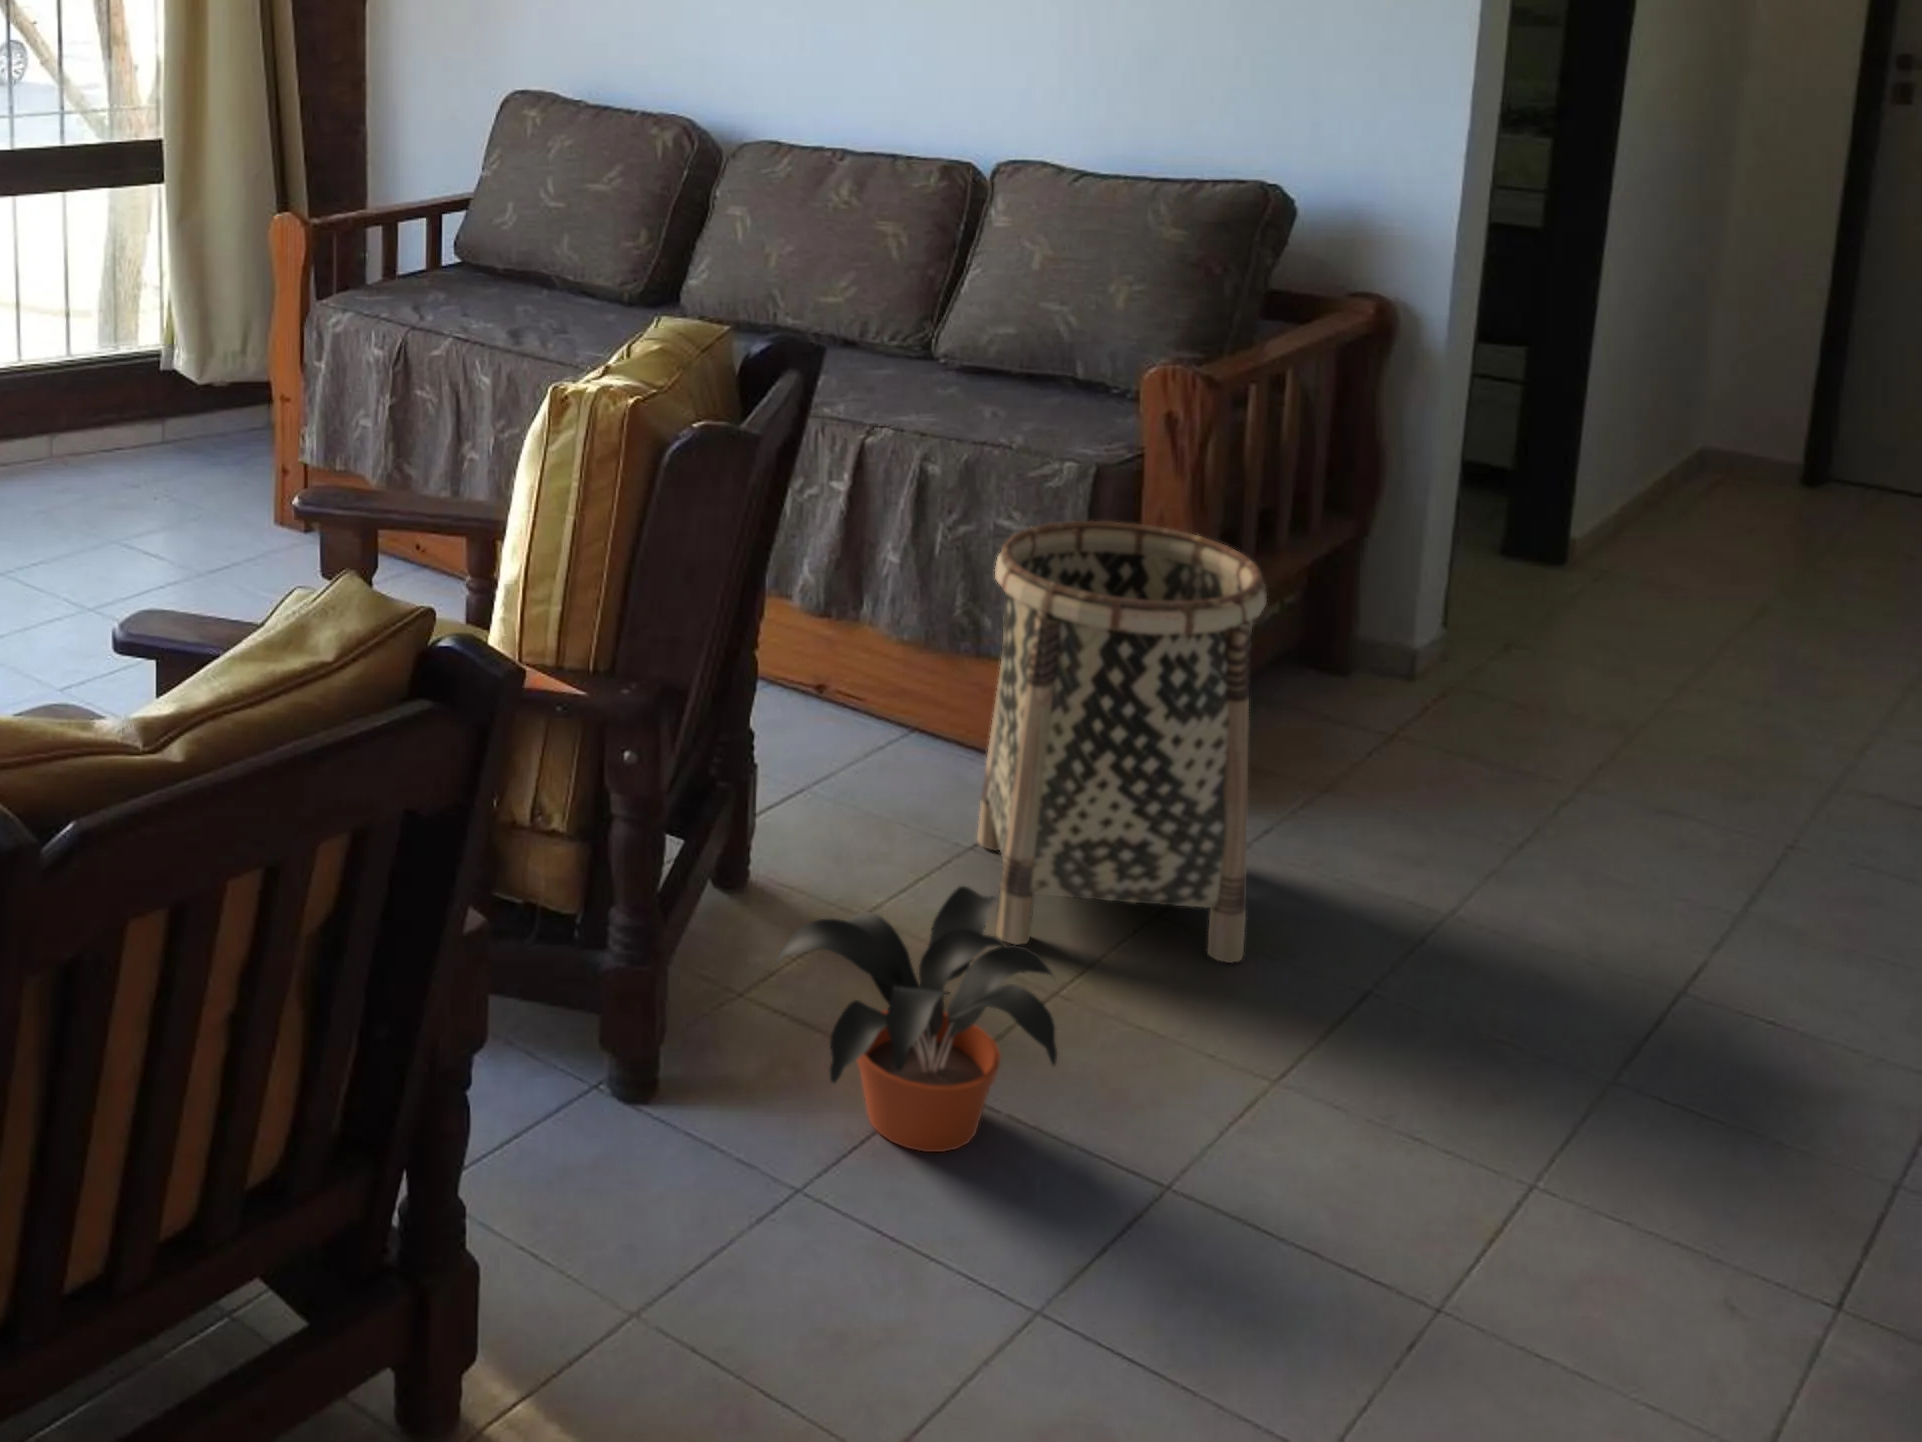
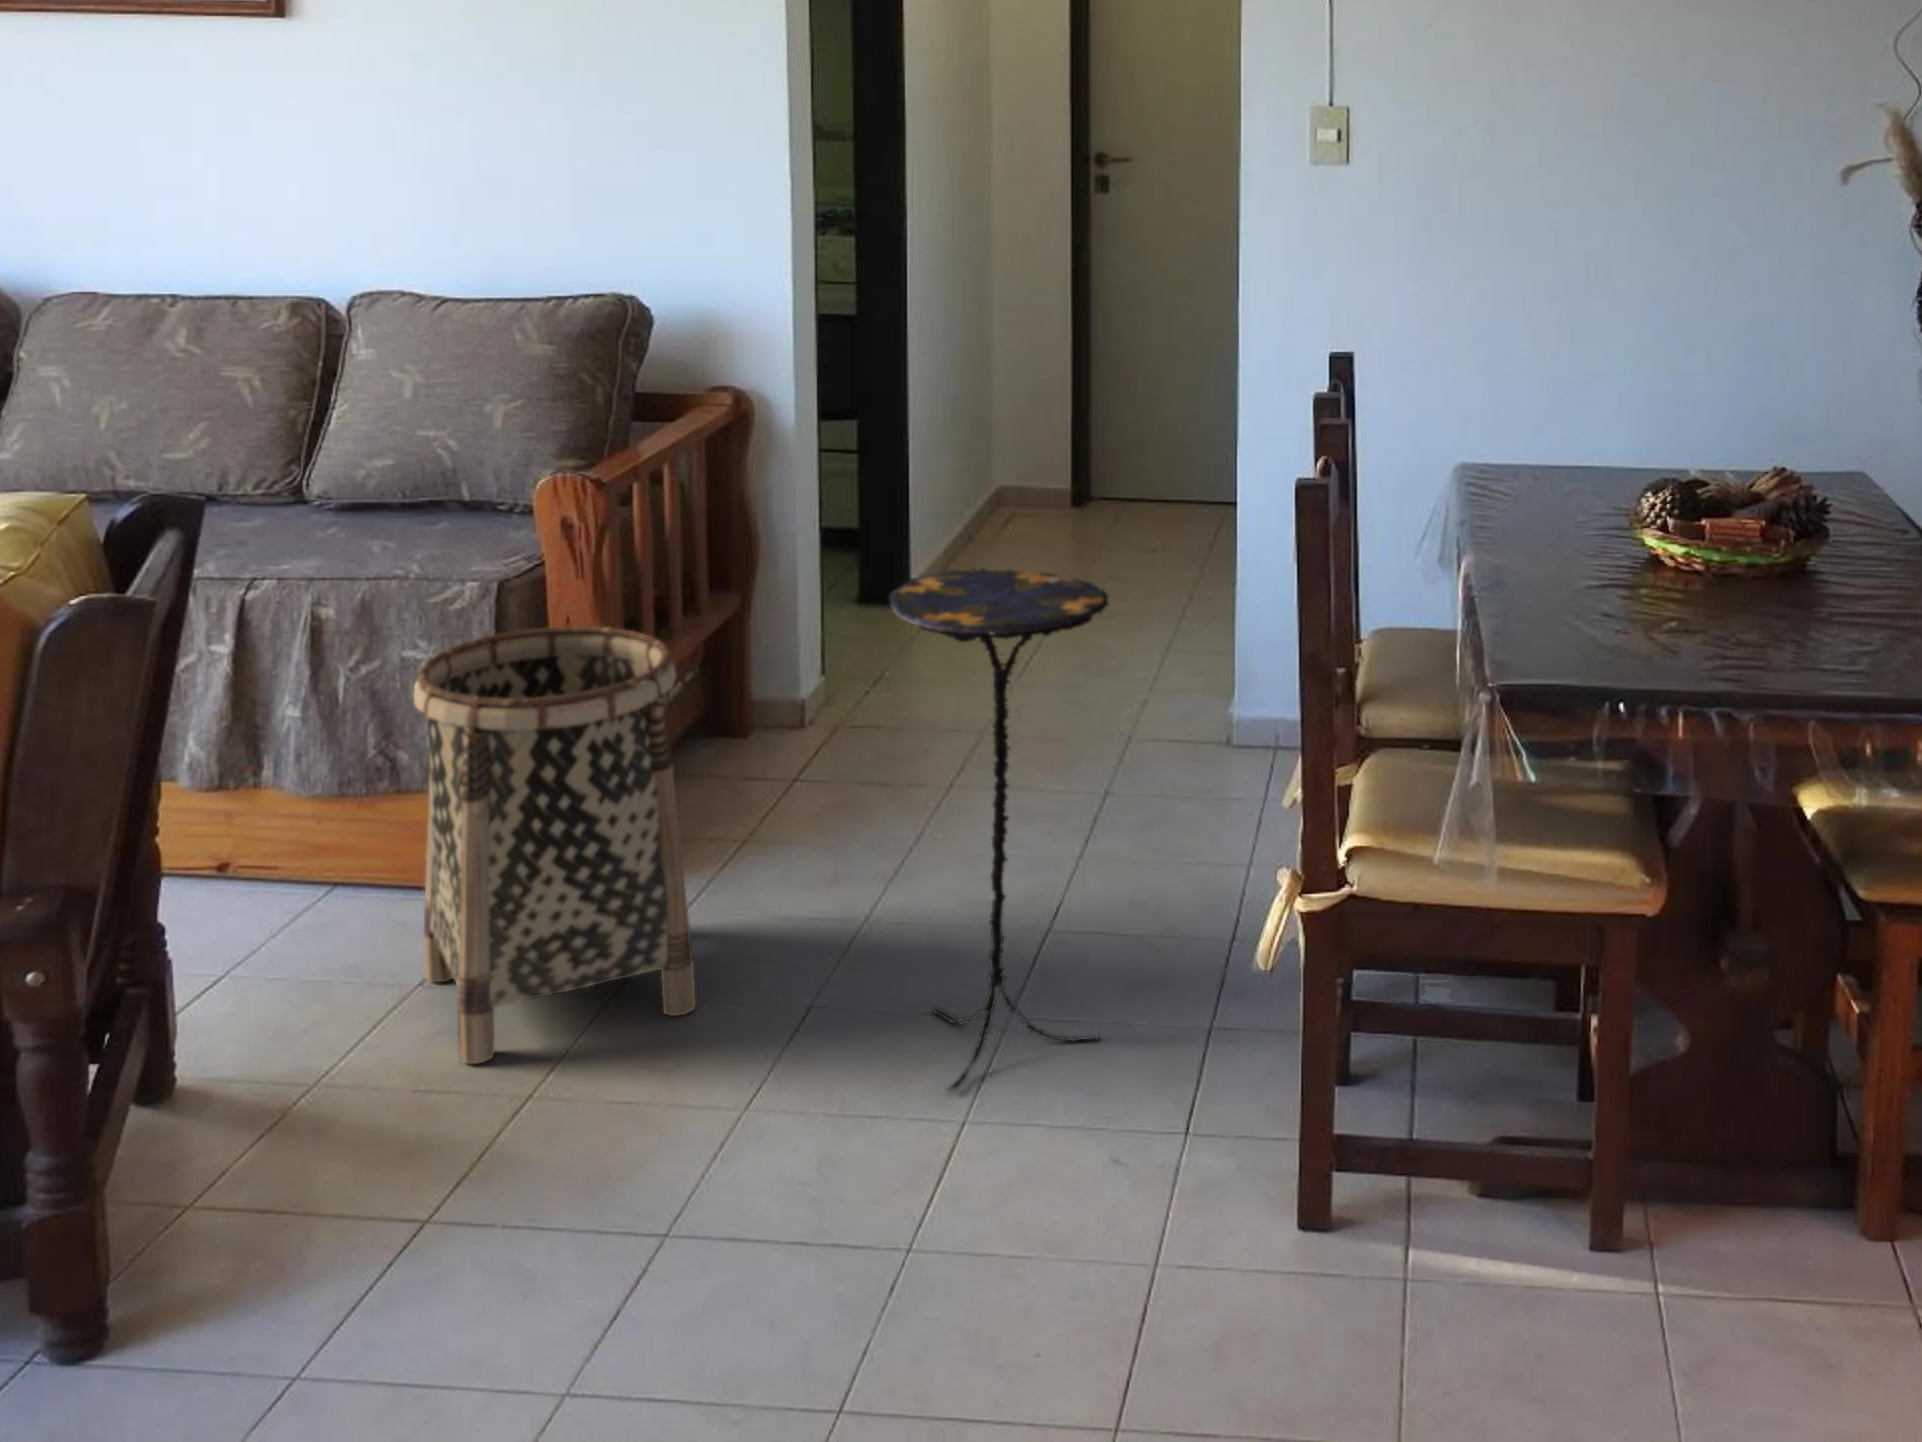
side table: none [1523,551,1849,1168] -> present [889,568,1109,1089]
potted plant: present [776,886,1057,1152] -> none [233,1011,544,1291]

